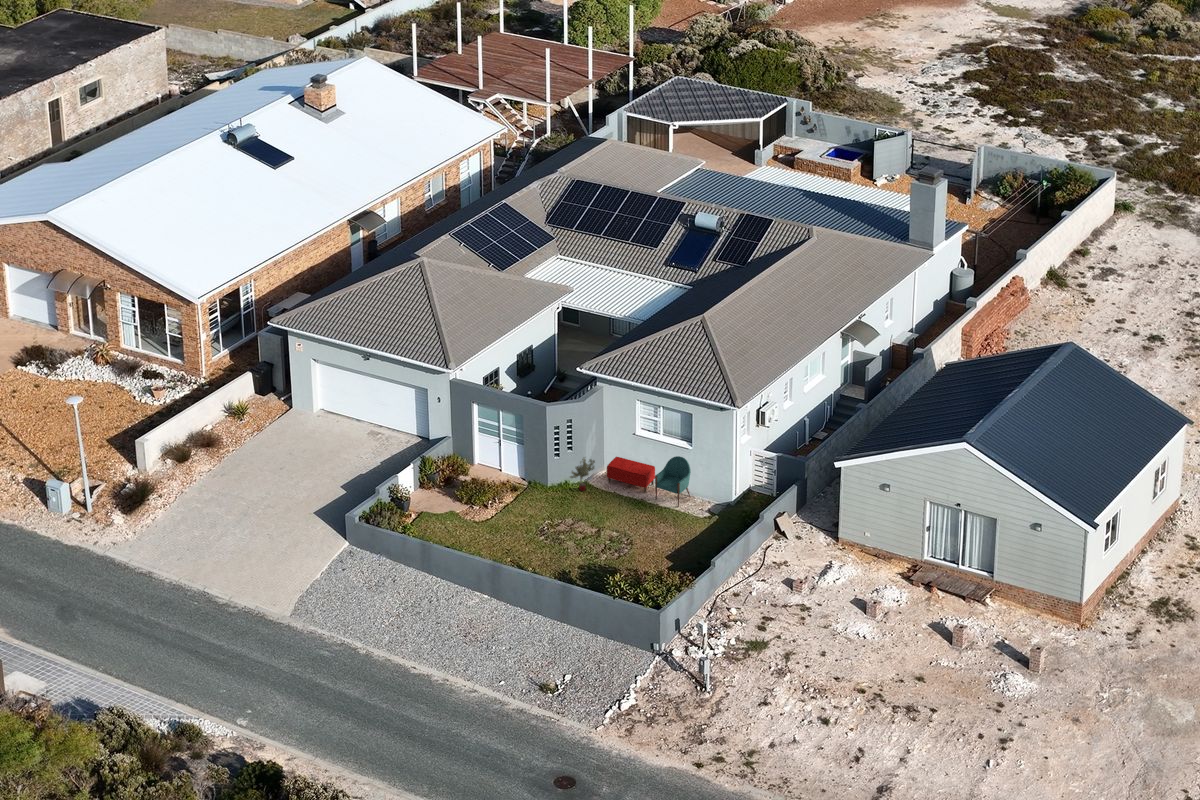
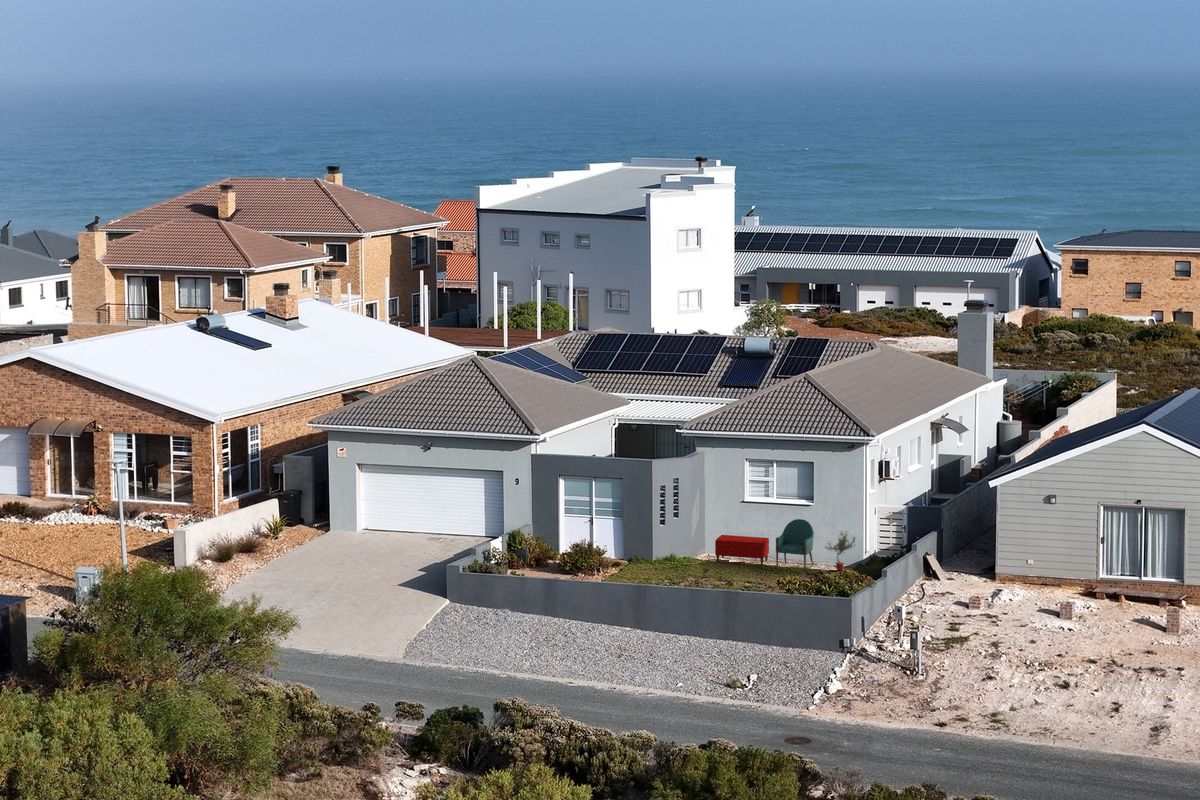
potted tree: present [570,459,595,491] -> present [825,532,855,571]

